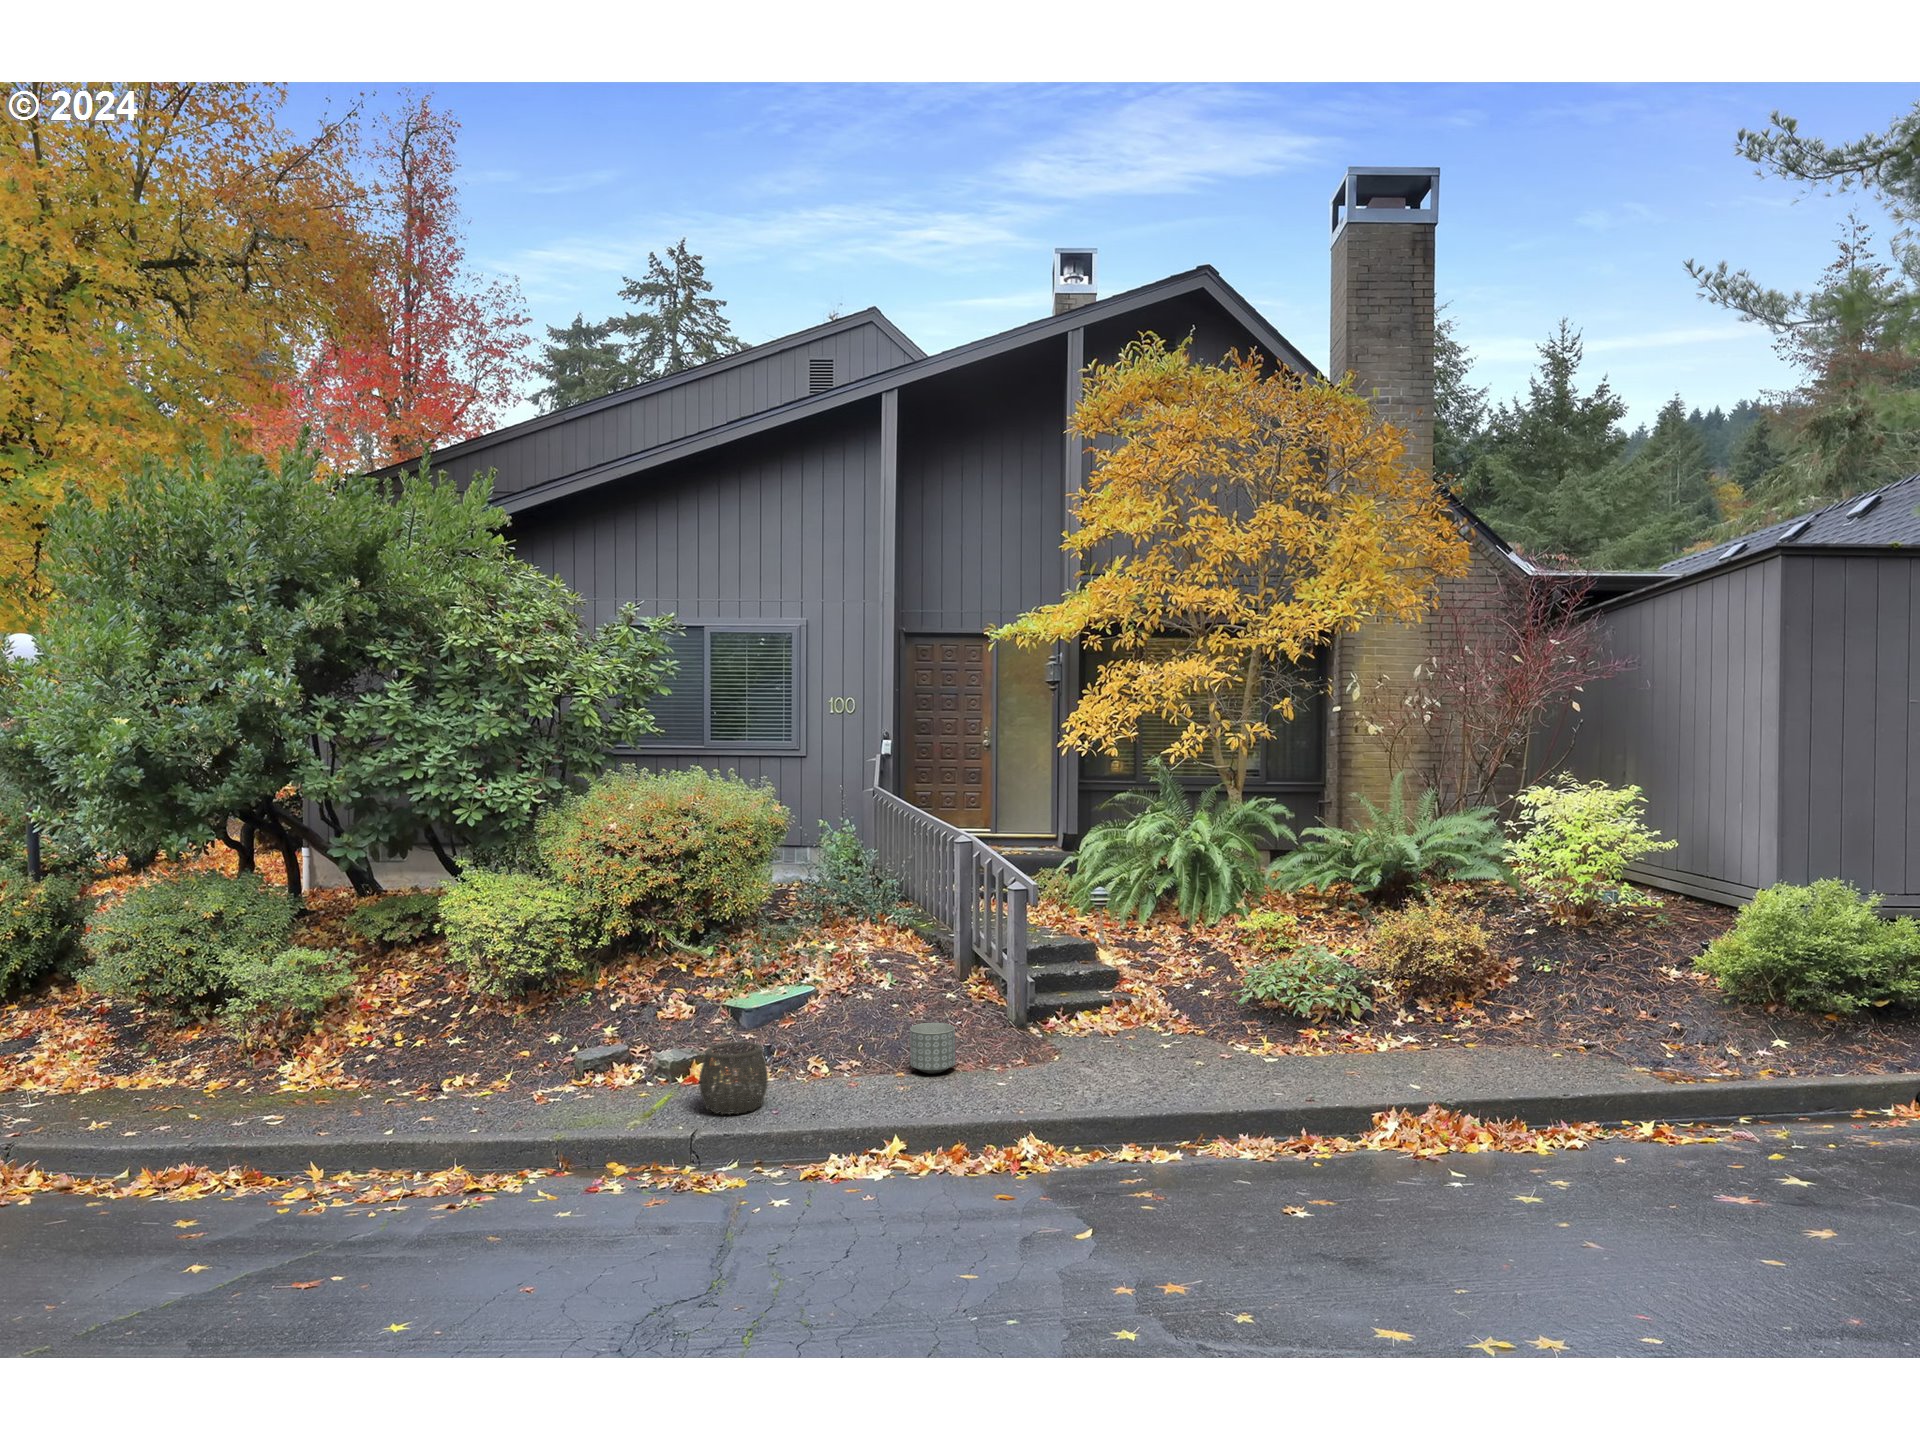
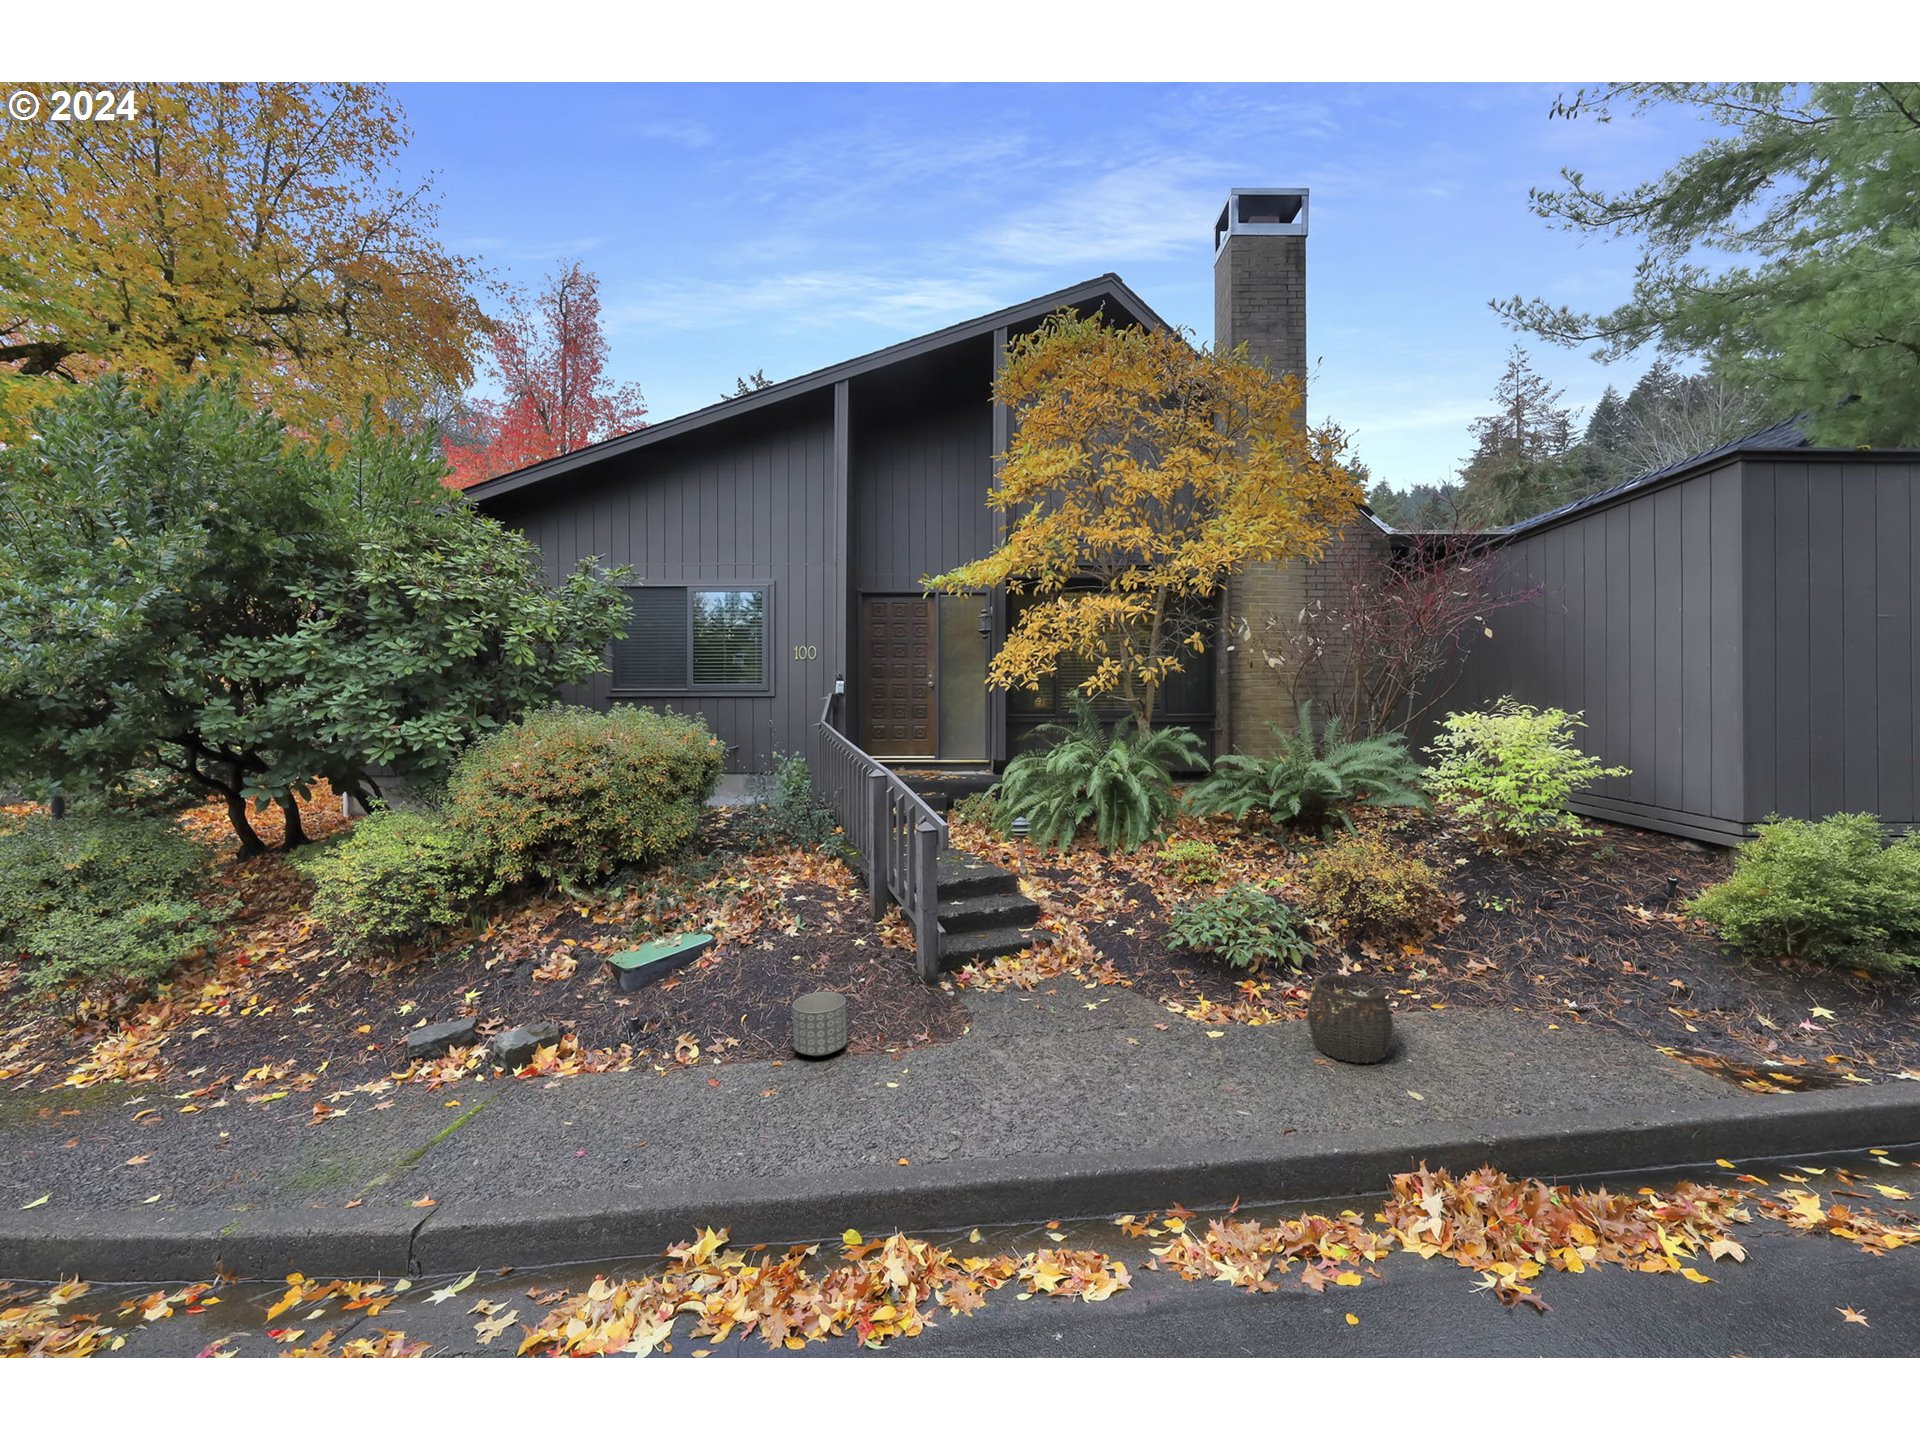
woven basket: present [699,1042,768,1114] -> present [1307,975,1393,1063]

